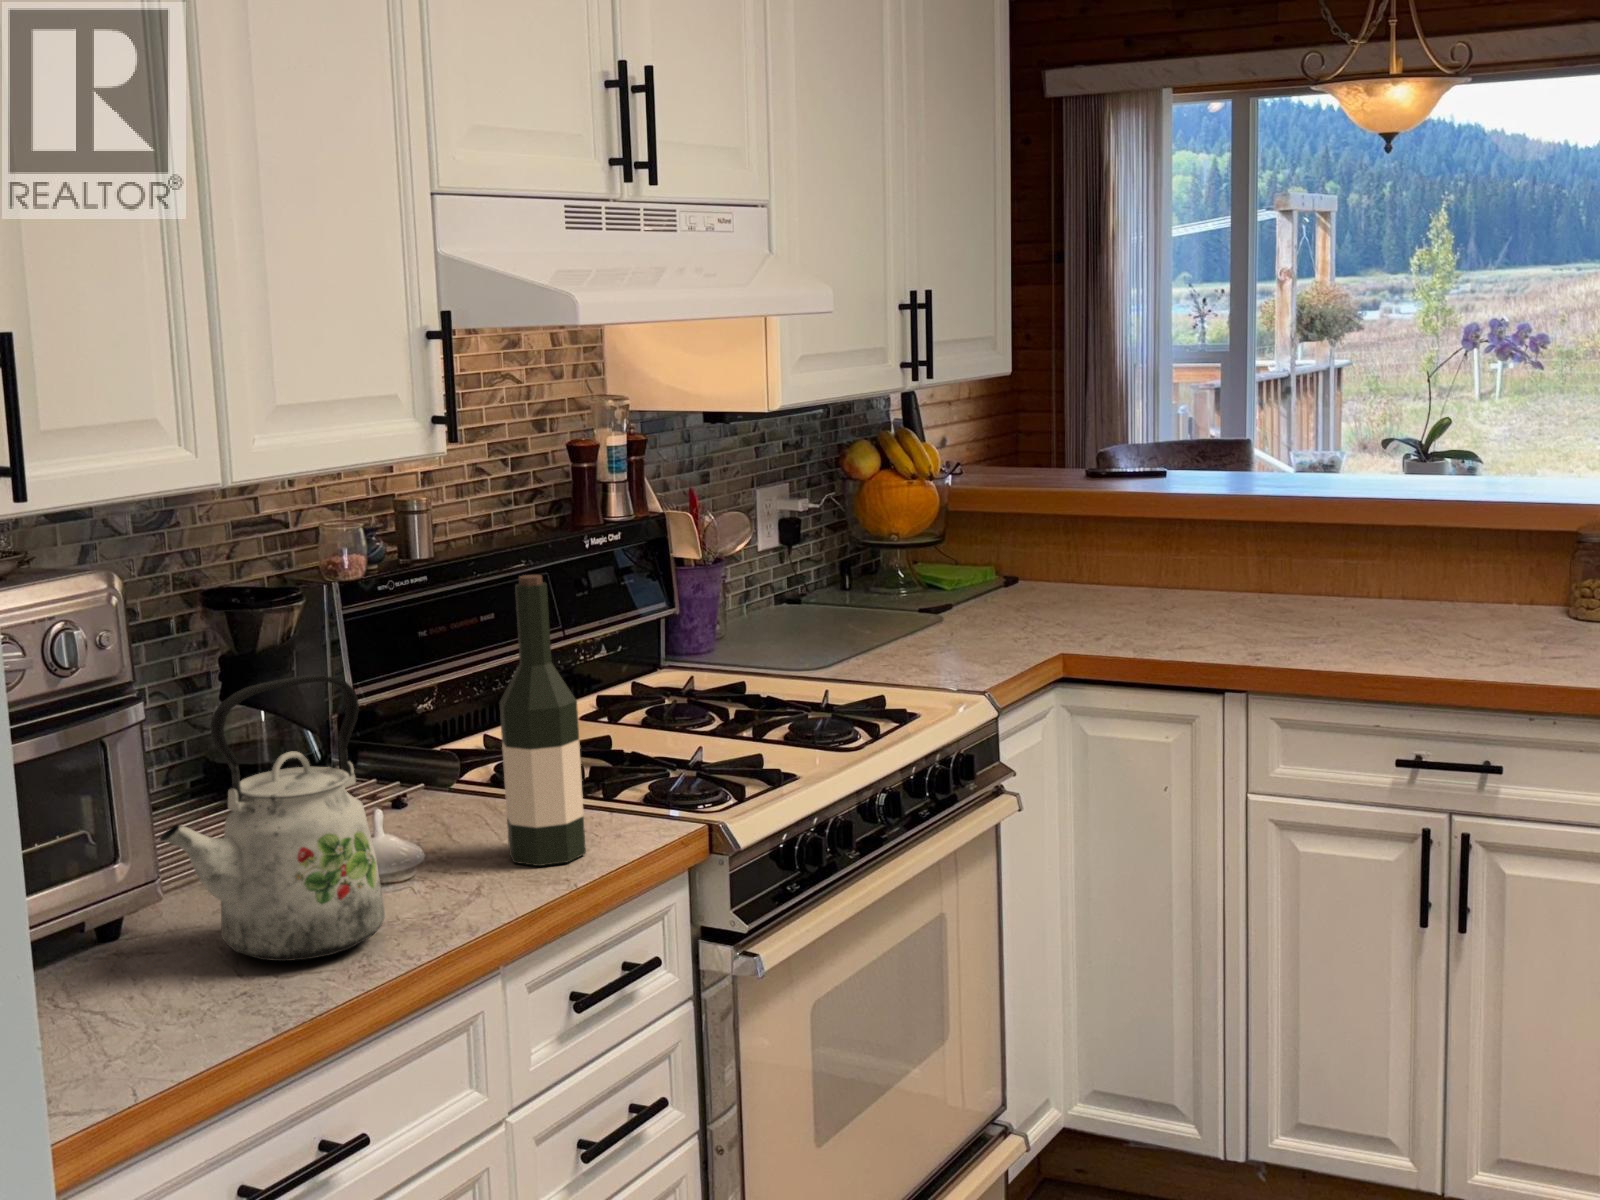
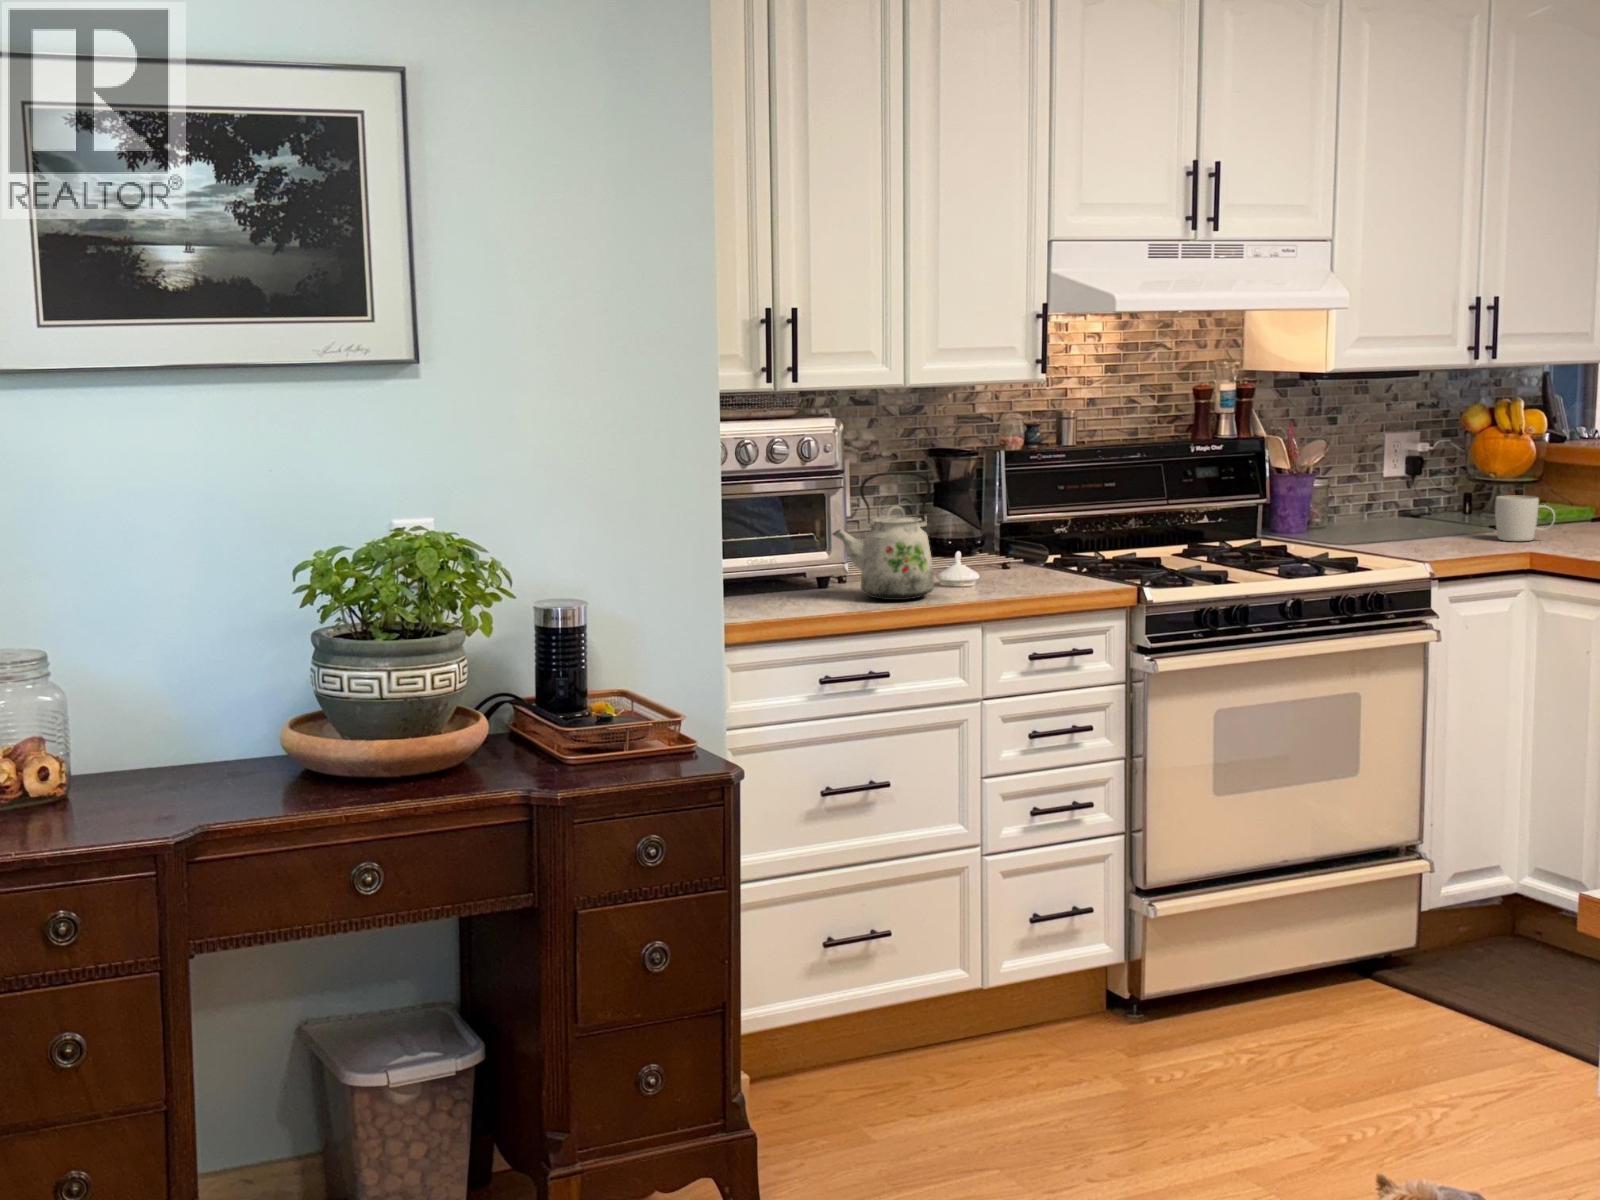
mug: none [970,570,1048,637] -> present [1495,496,1555,541]
wine bottle: present [500,575,586,866] -> none [1023,440,1064,590]

